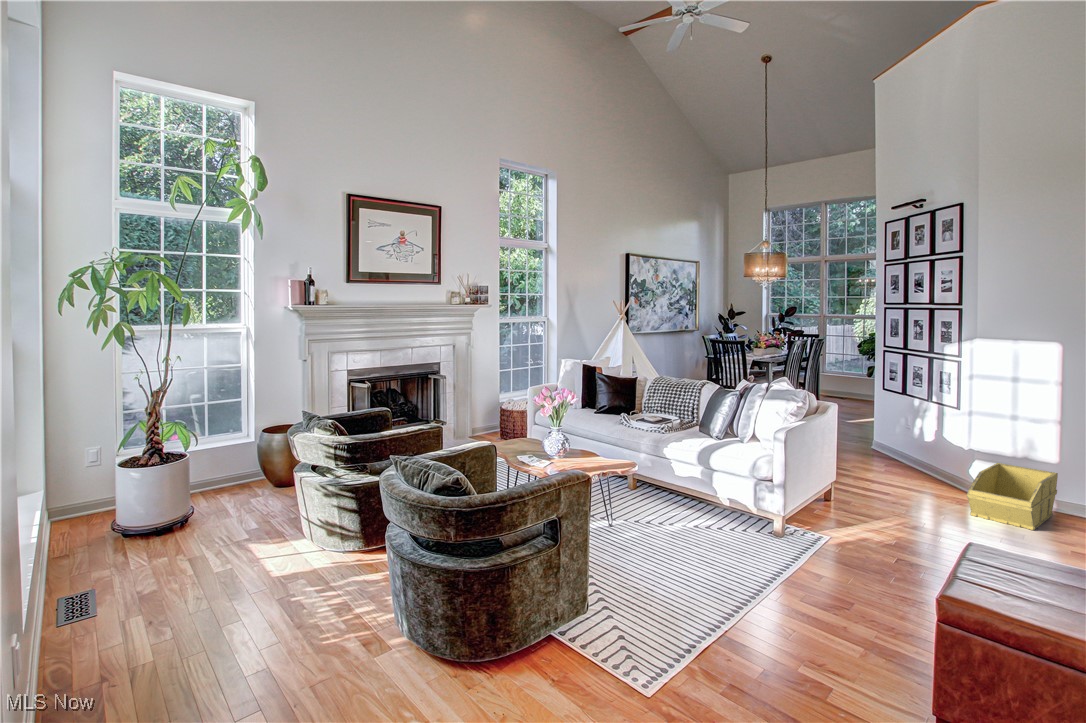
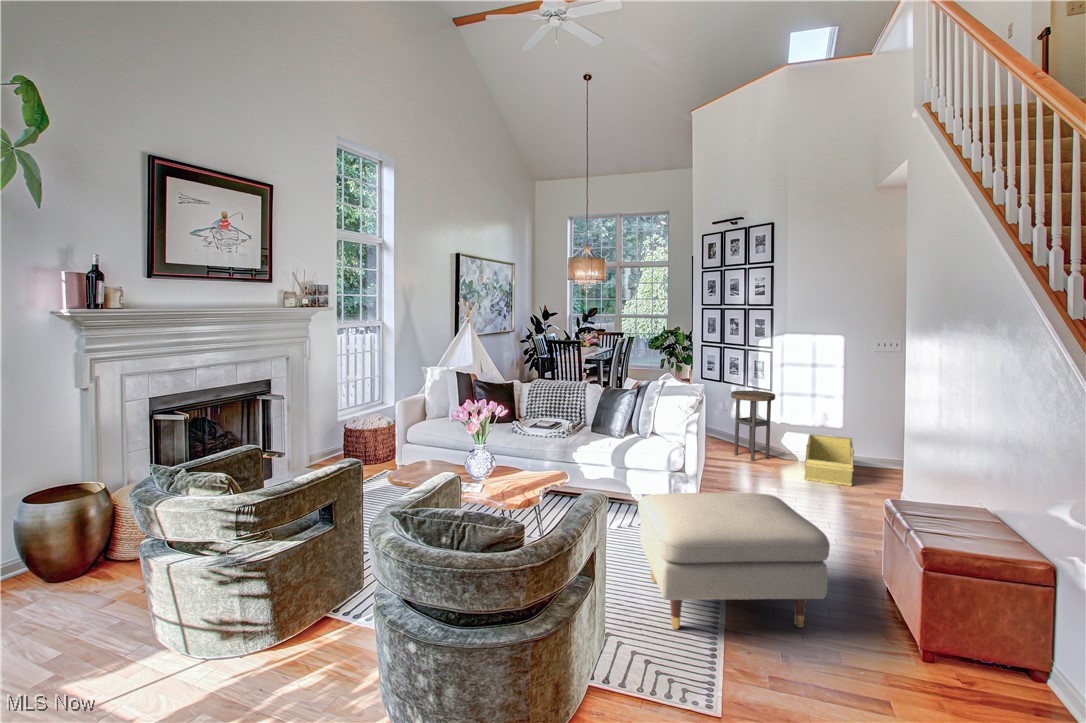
side table: none [896,404,955,488] -> present [731,391,775,461]
ottoman: none [655,487,834,638] -> present [638,493,830,629]

